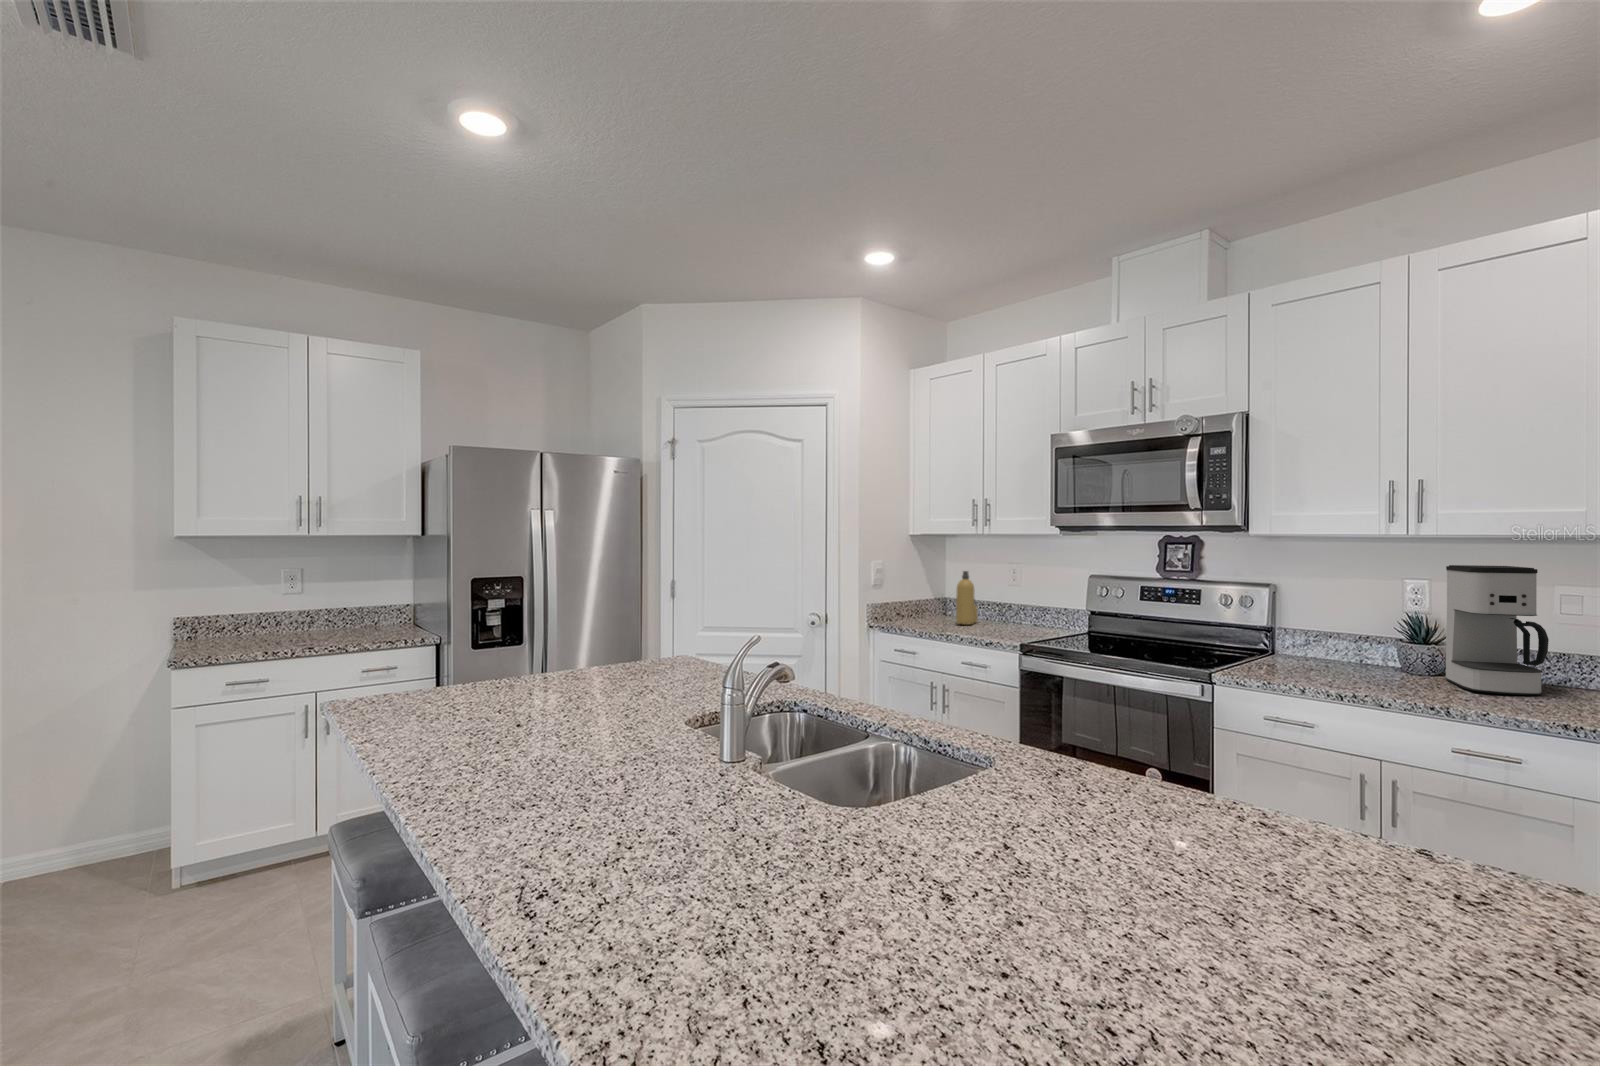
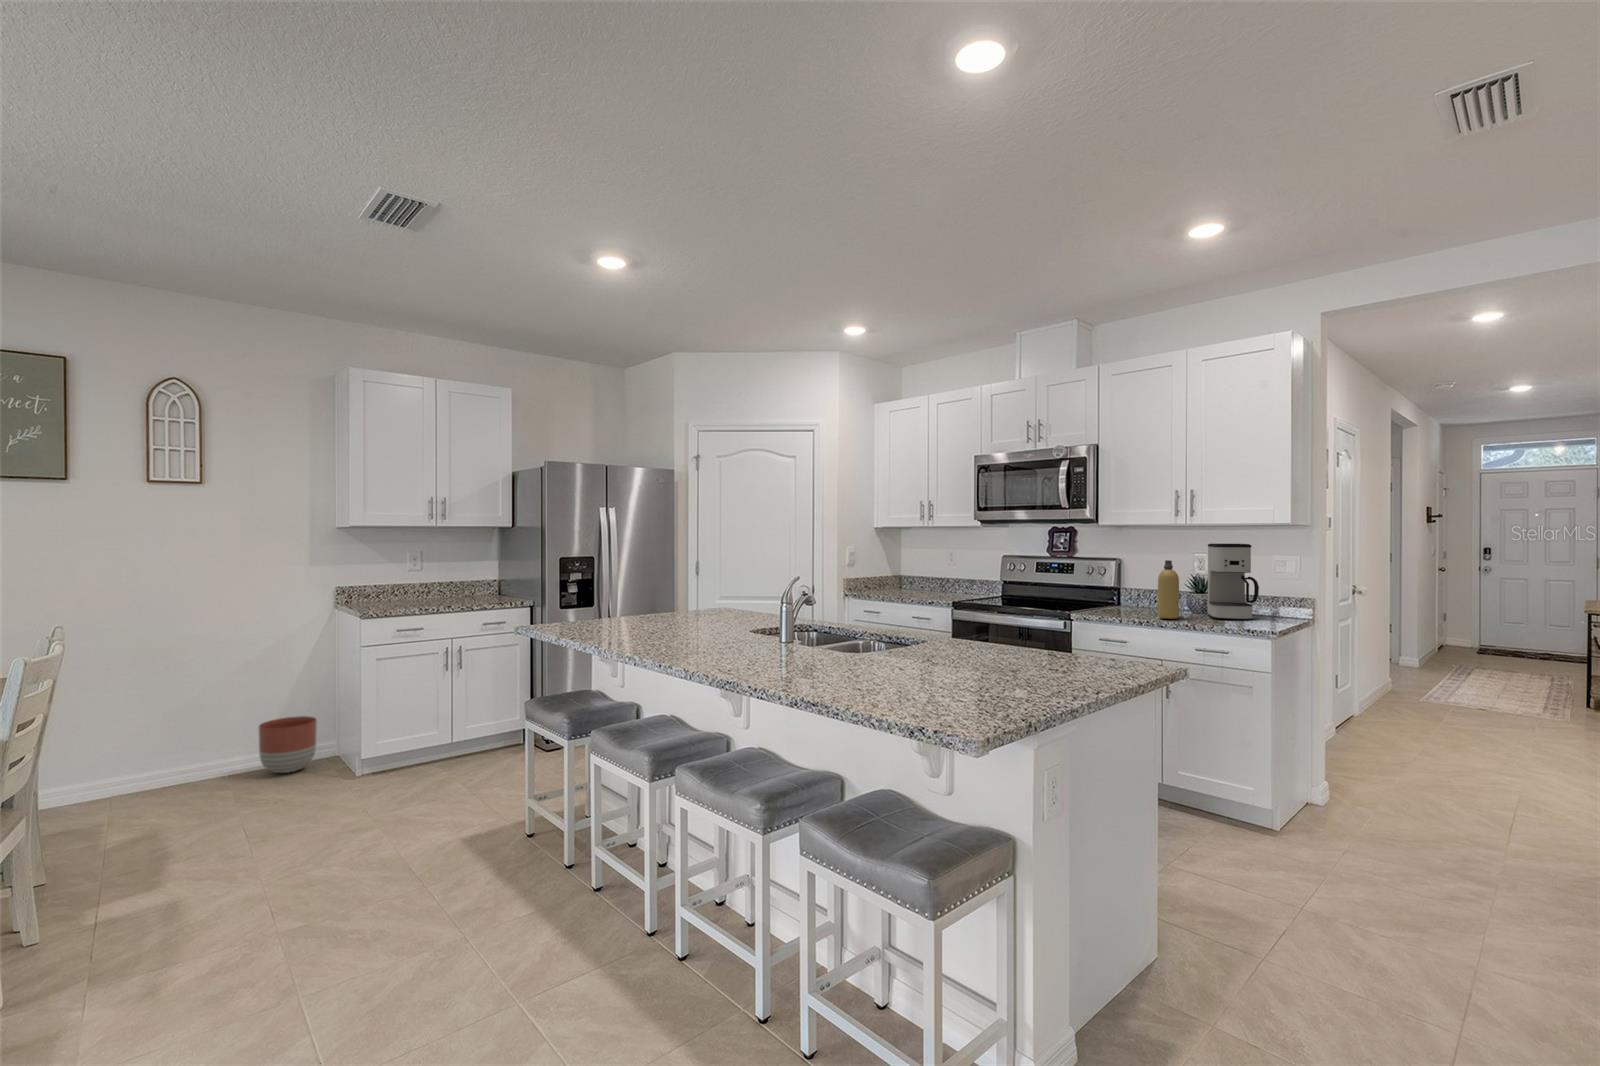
bottle: present [956,571,978,625] -> present [1158,560,1179,619]
planter: none [41,796,131,880] -> present [259,716,317,773]

